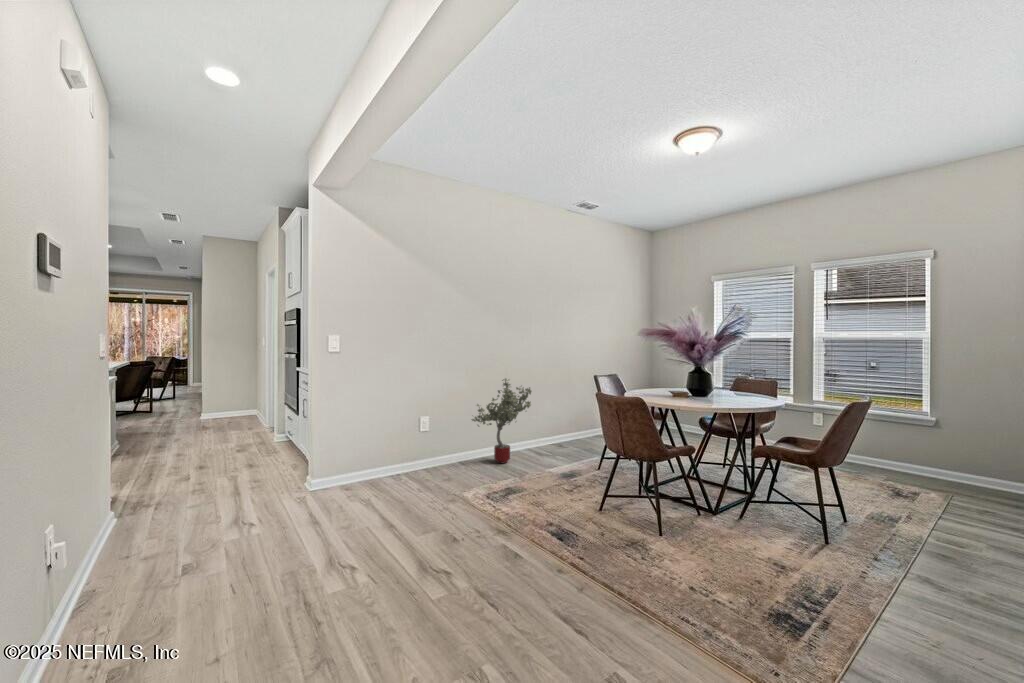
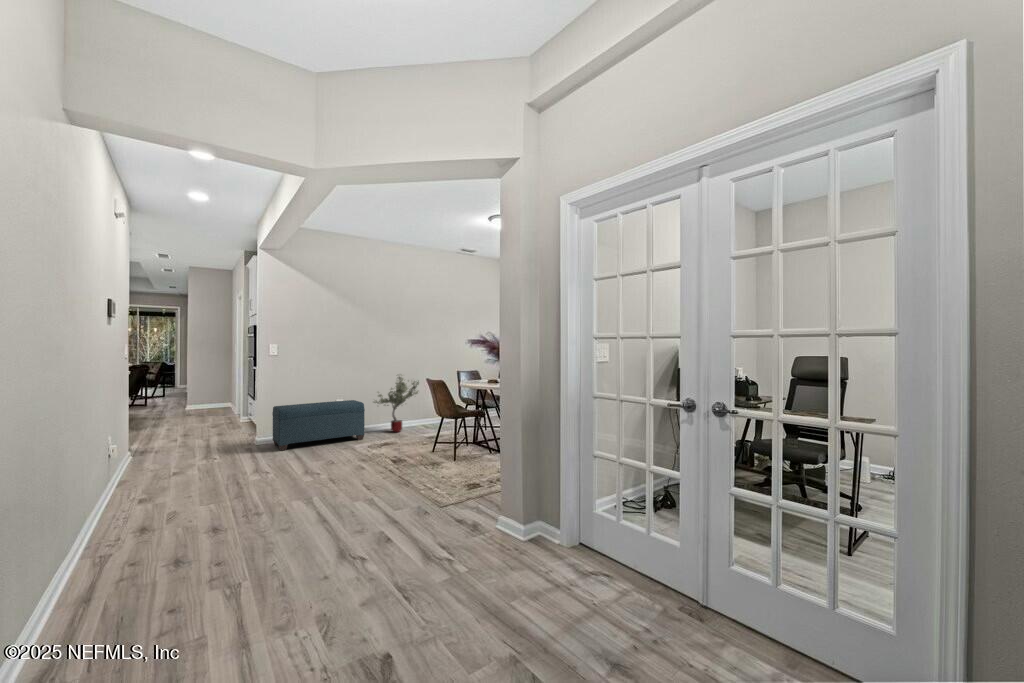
bench: none [333,417,467,503] -> present [272,400,365,451]

